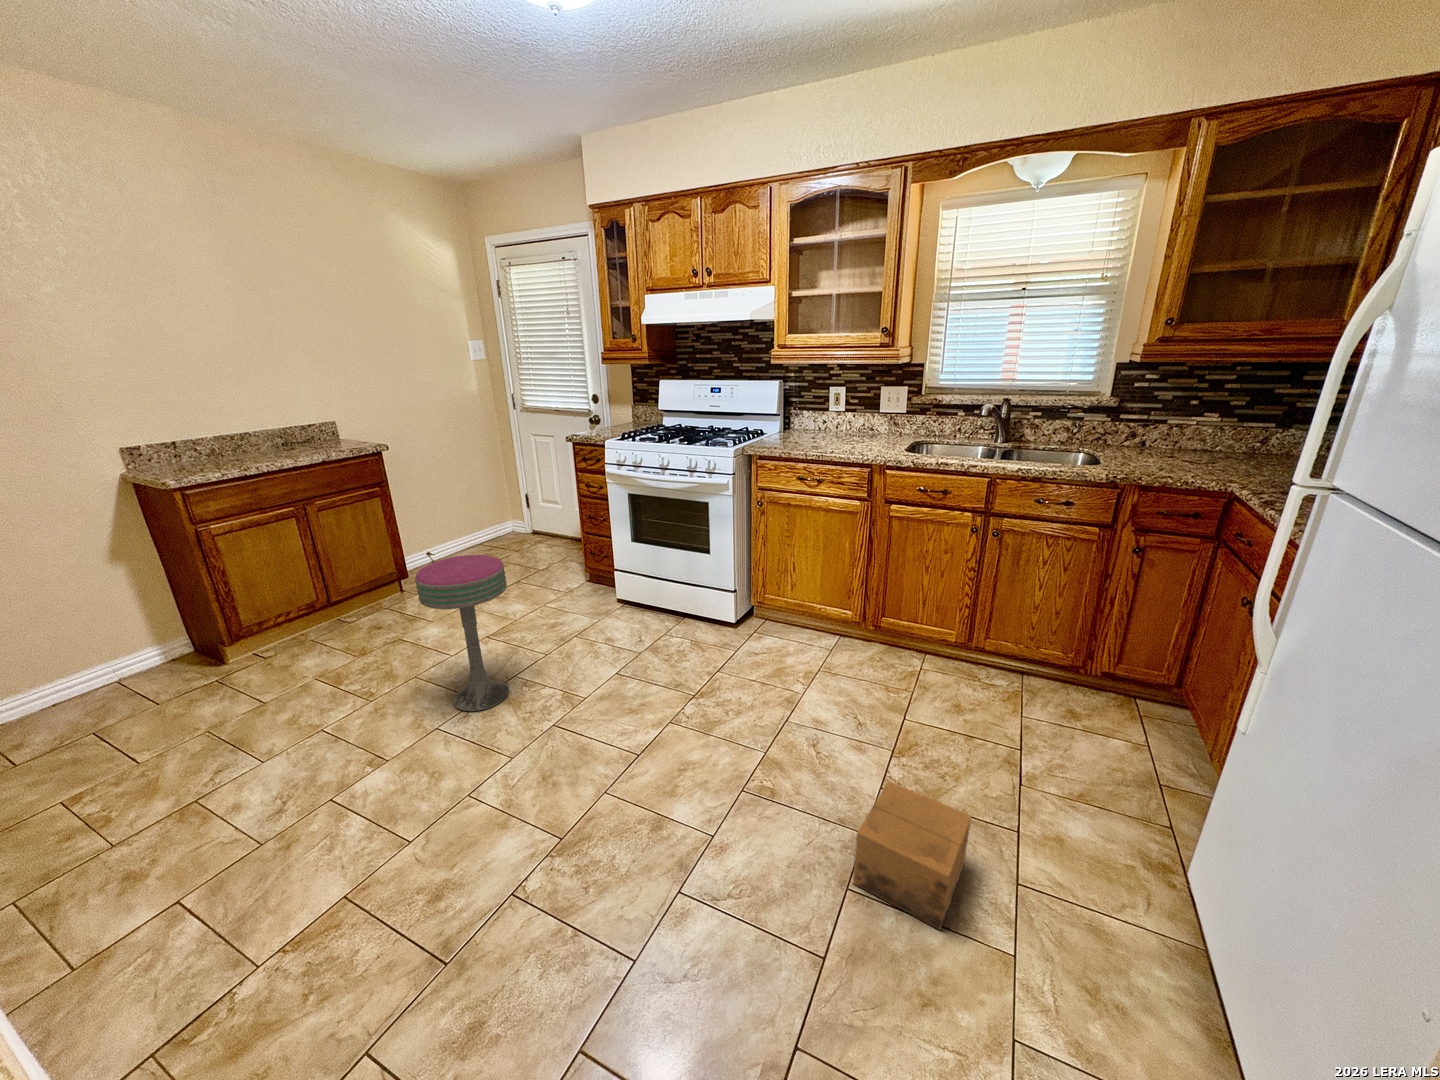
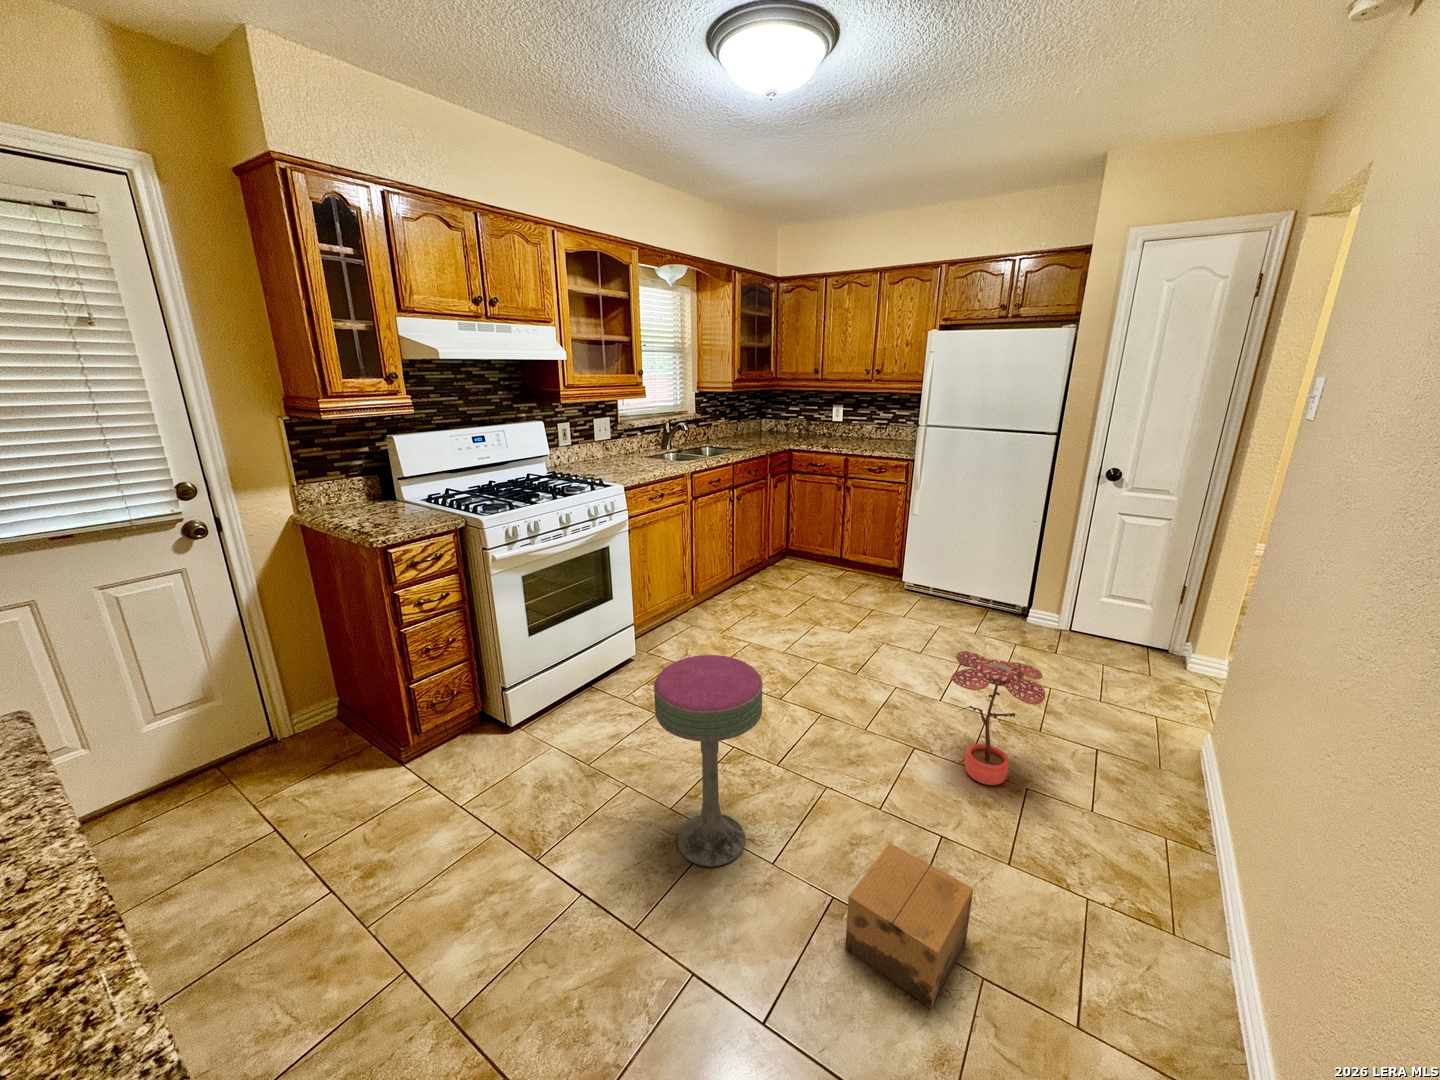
potted plant: none [384,739,544,938] -> present [951,651,1045,785]
cardboard box: present [853,781,971,930] -> present [845,843,973,1009]

